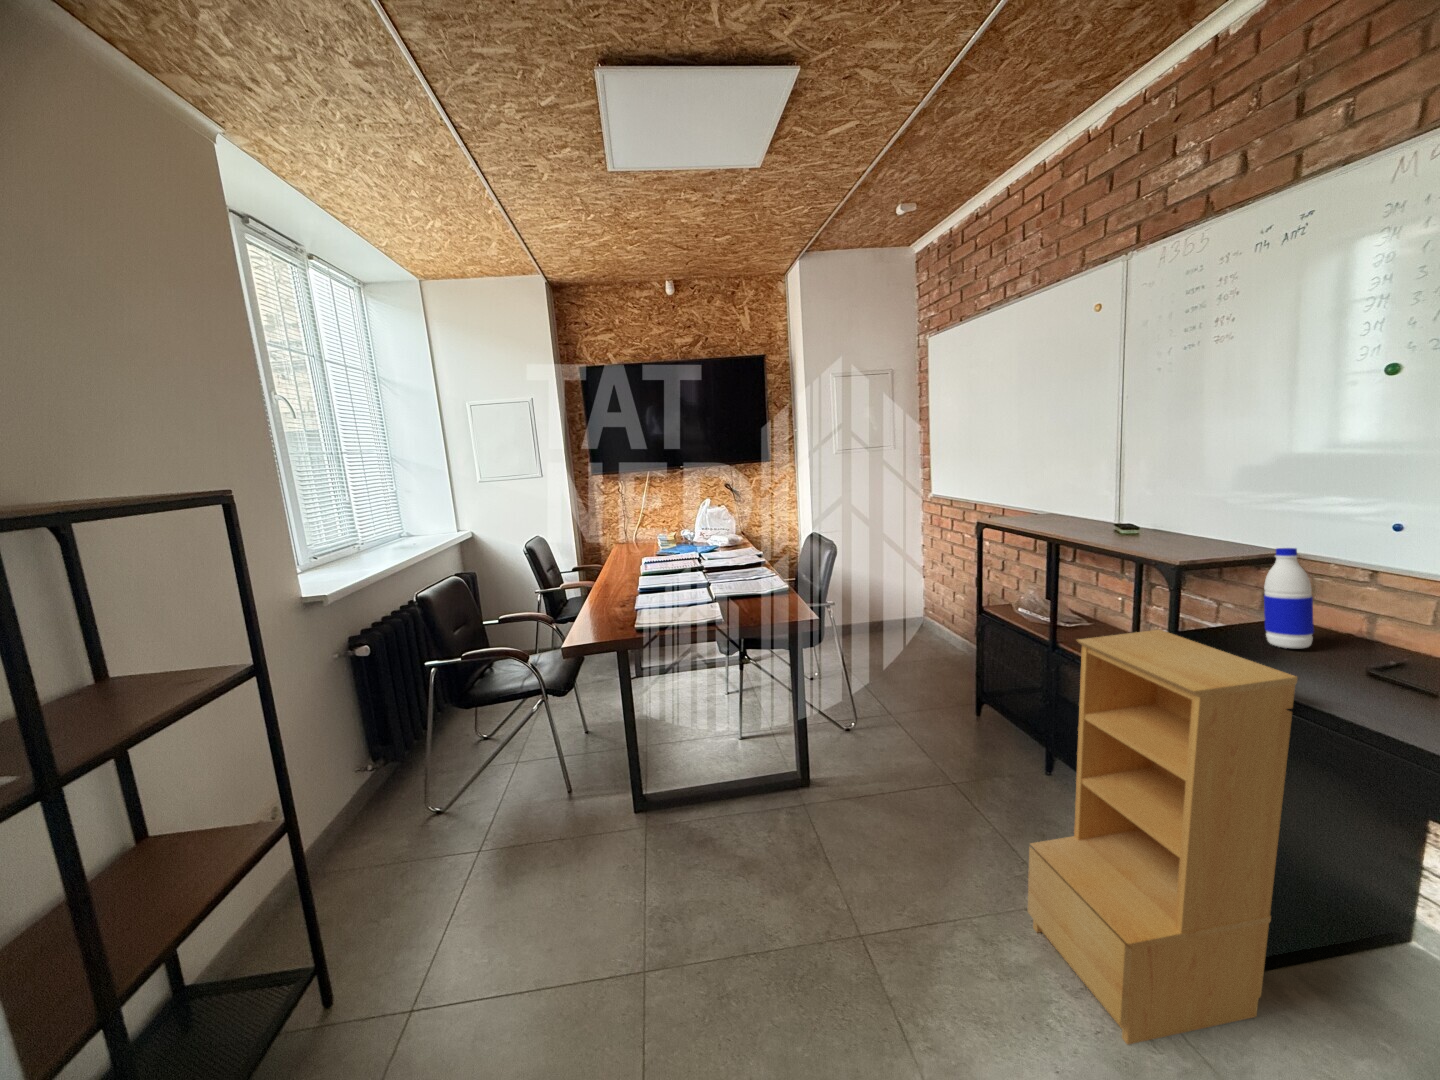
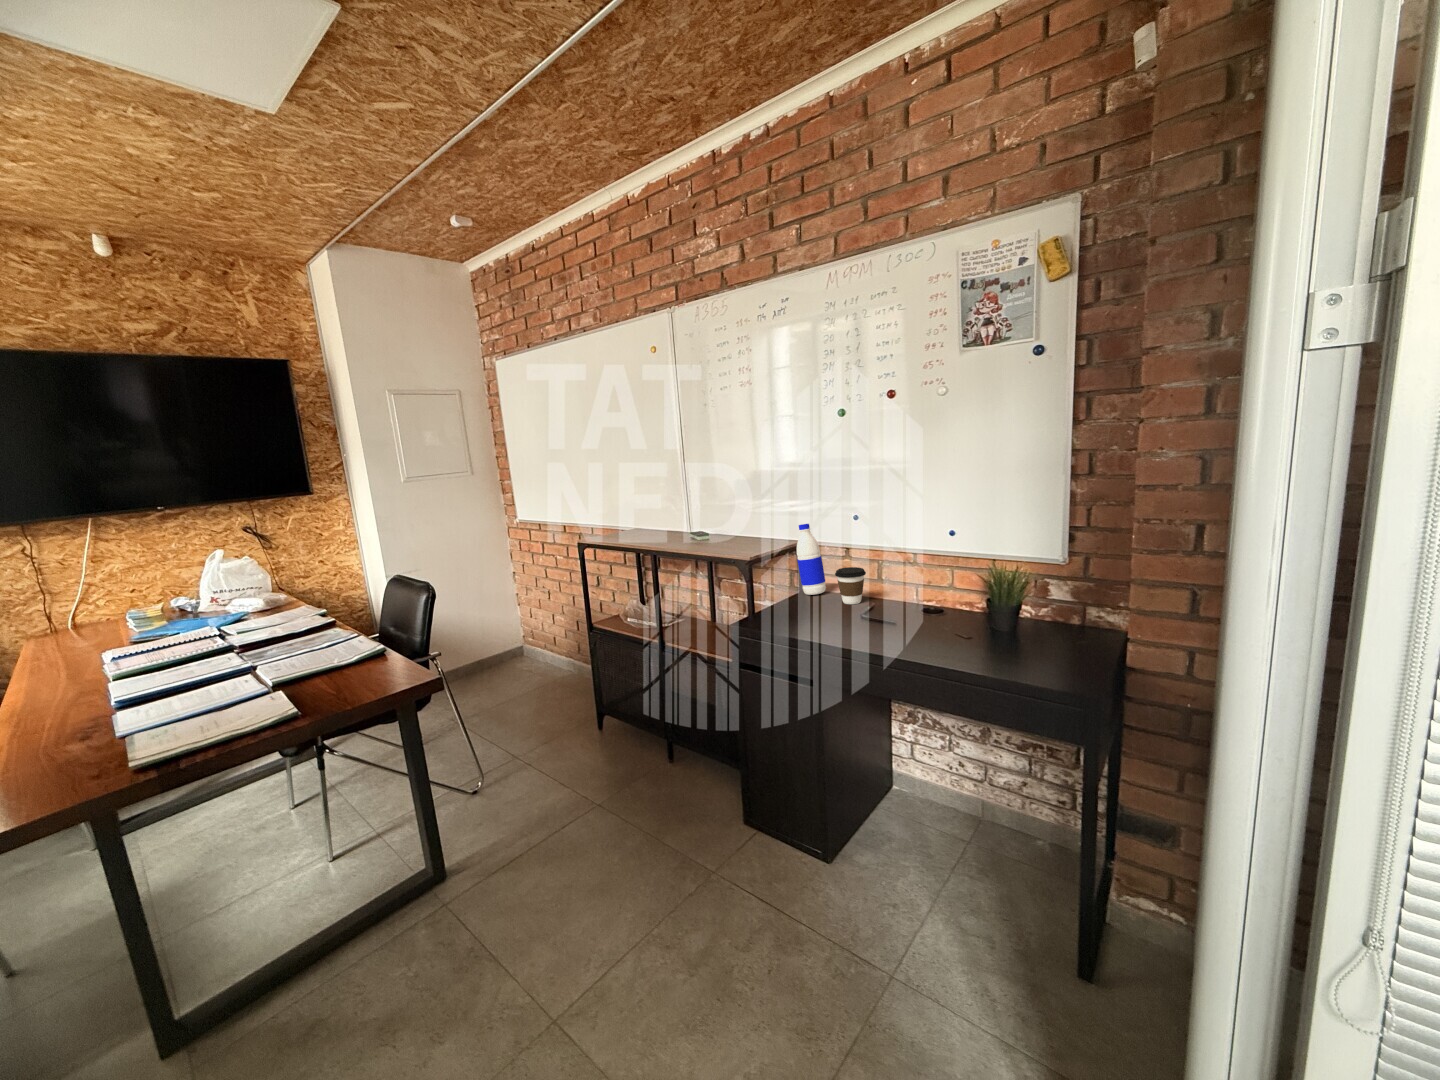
coffee cup: none [1327,623,1396,682] -> present [835,567,866,604]
bookshelf: present [1028,630,1297,1045] -> none [694,596,849,938]

